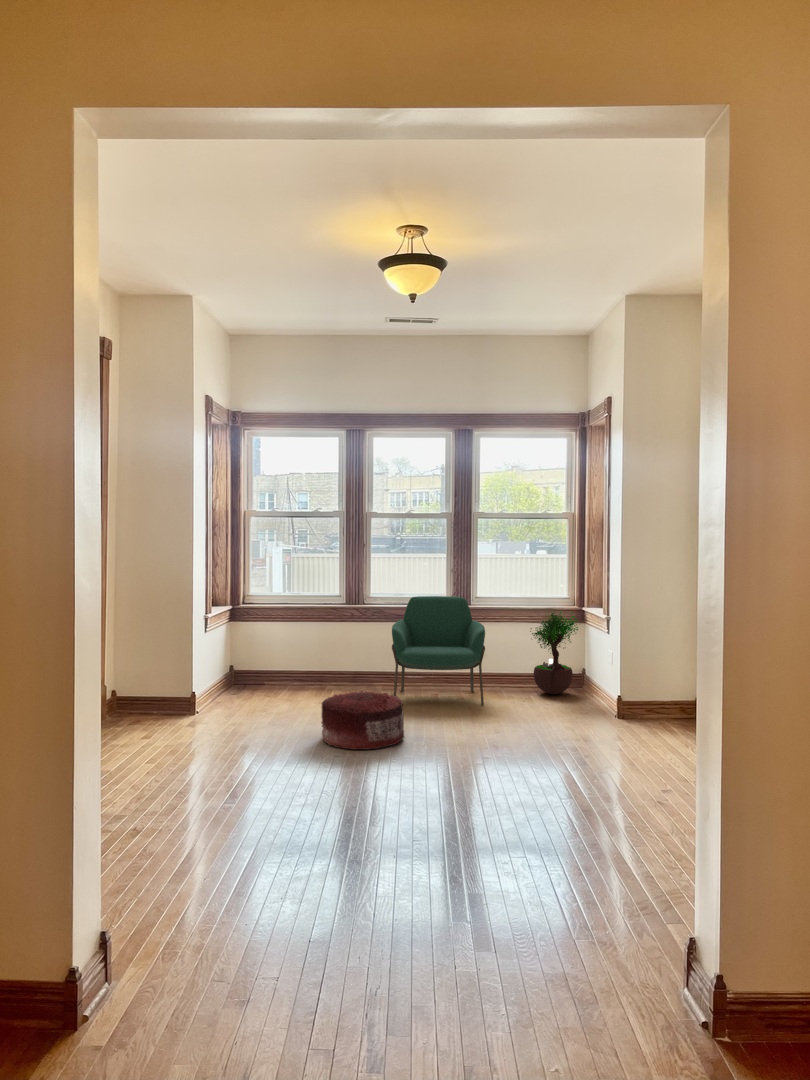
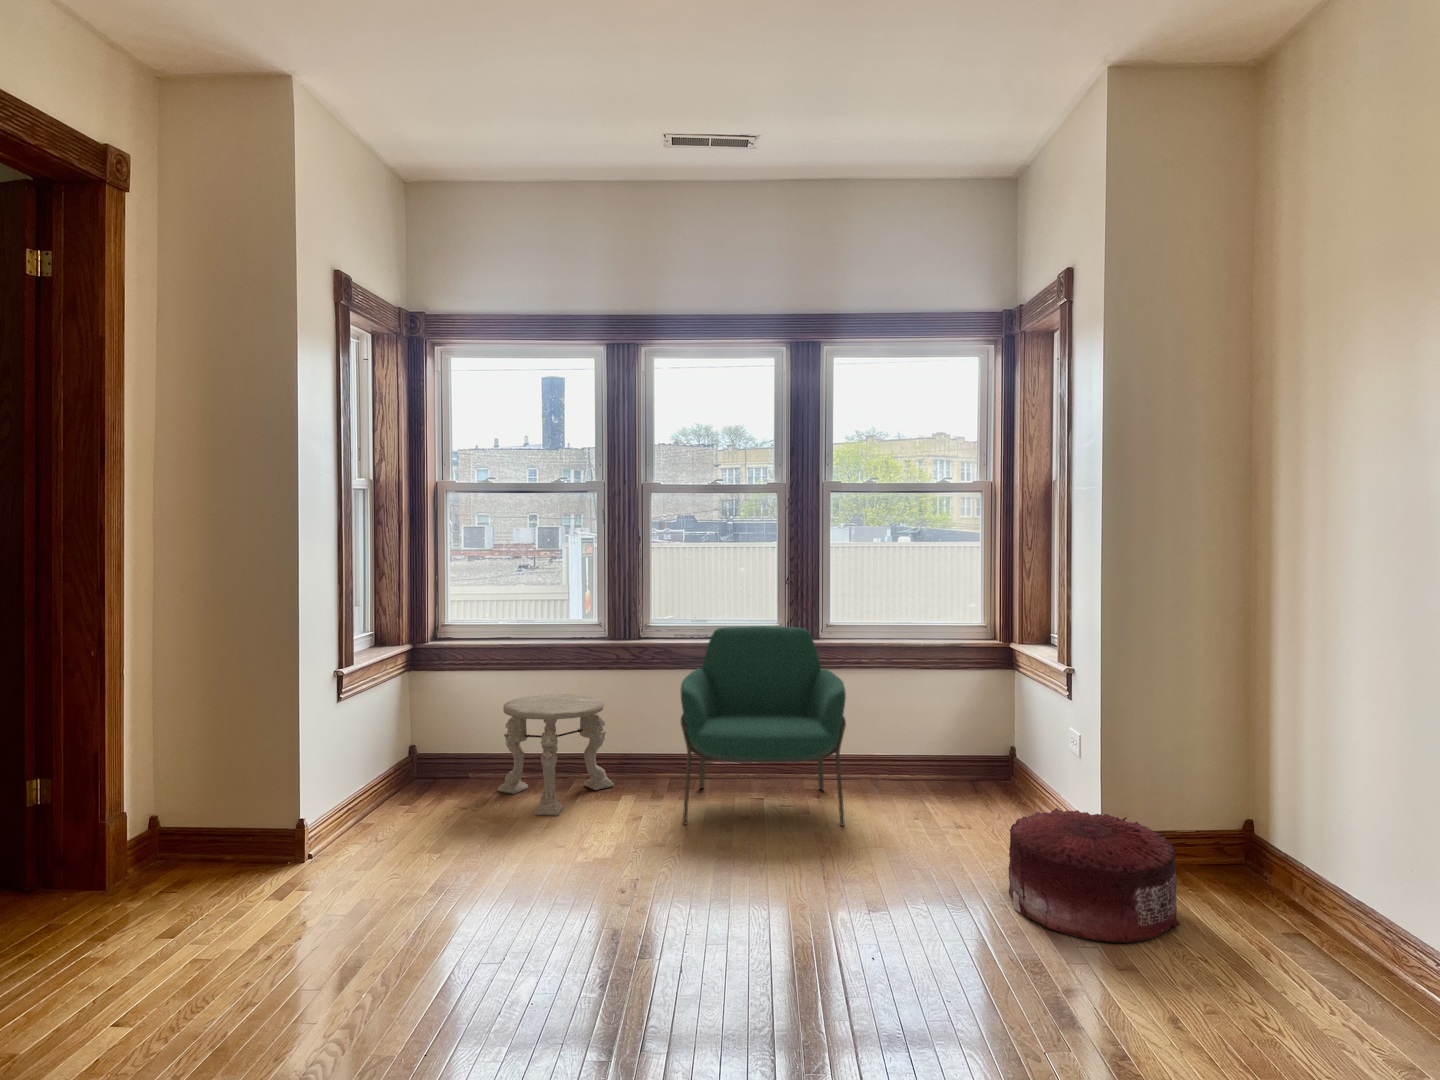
potted tree: present [530,611,578,694] -> none [918,643,1011,796]
side table: none [284,636,351,700] -> present [497,694,614,816]
pouf: present [321,691,404,750] -> present [1008,808,1180,943]

